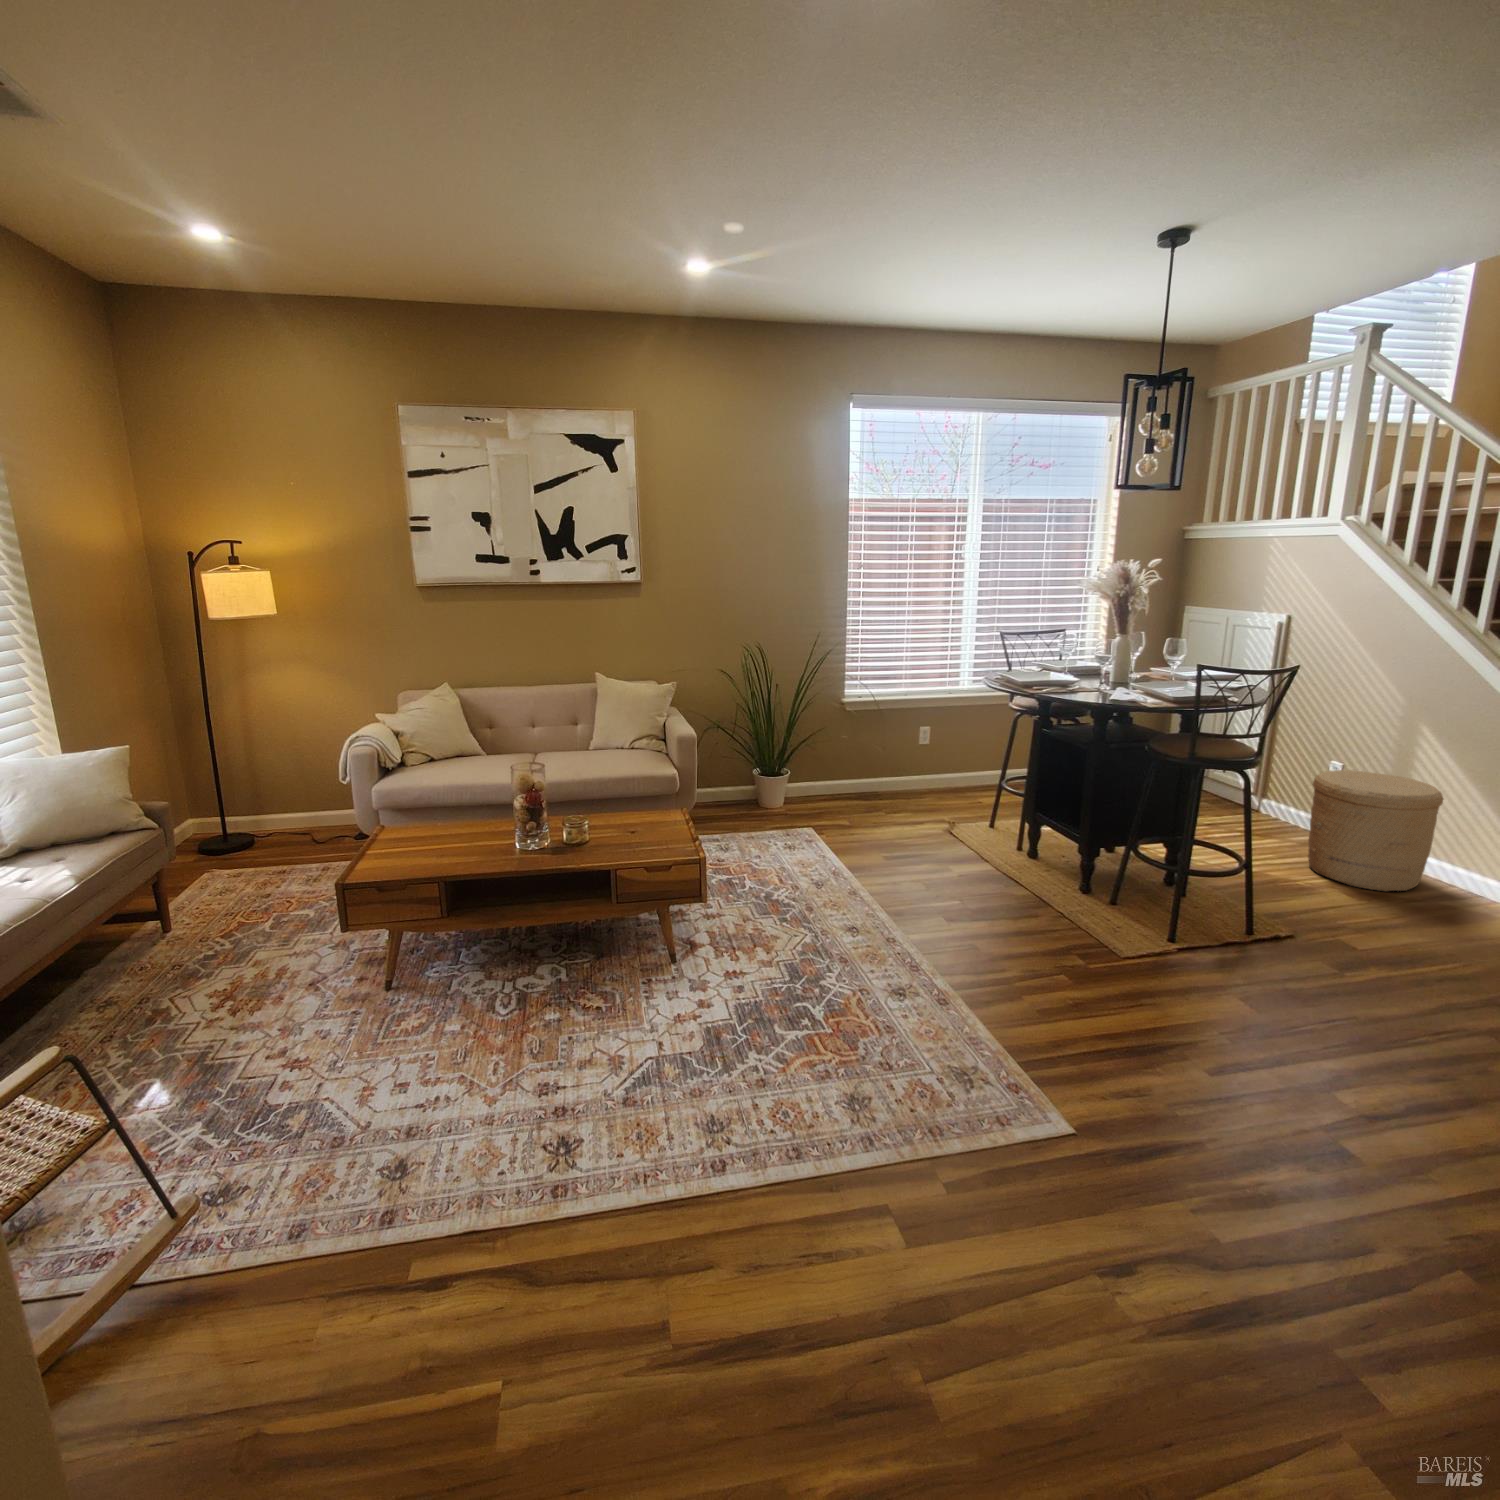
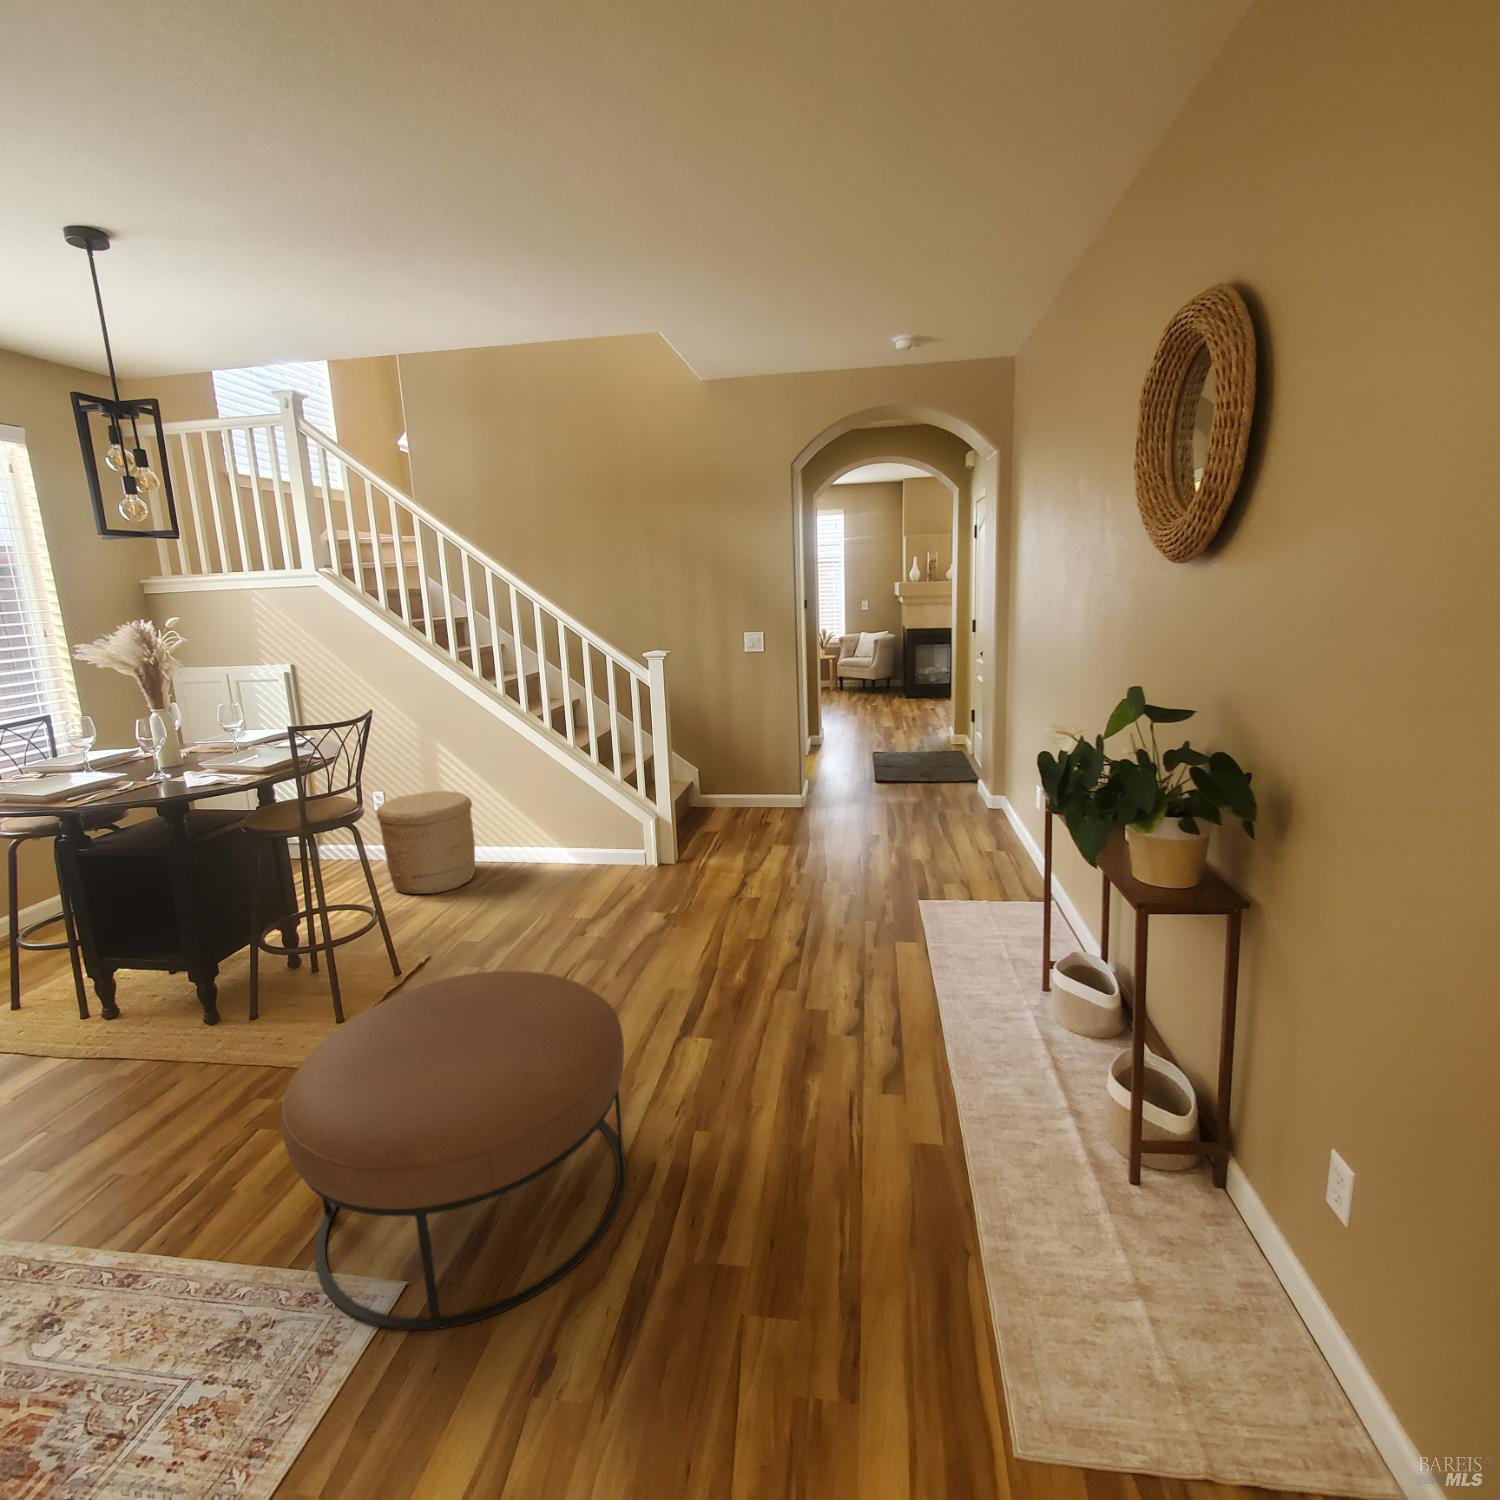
ottoman: none [1026,914,1404,1253] -> present [280,971,626,1330]

